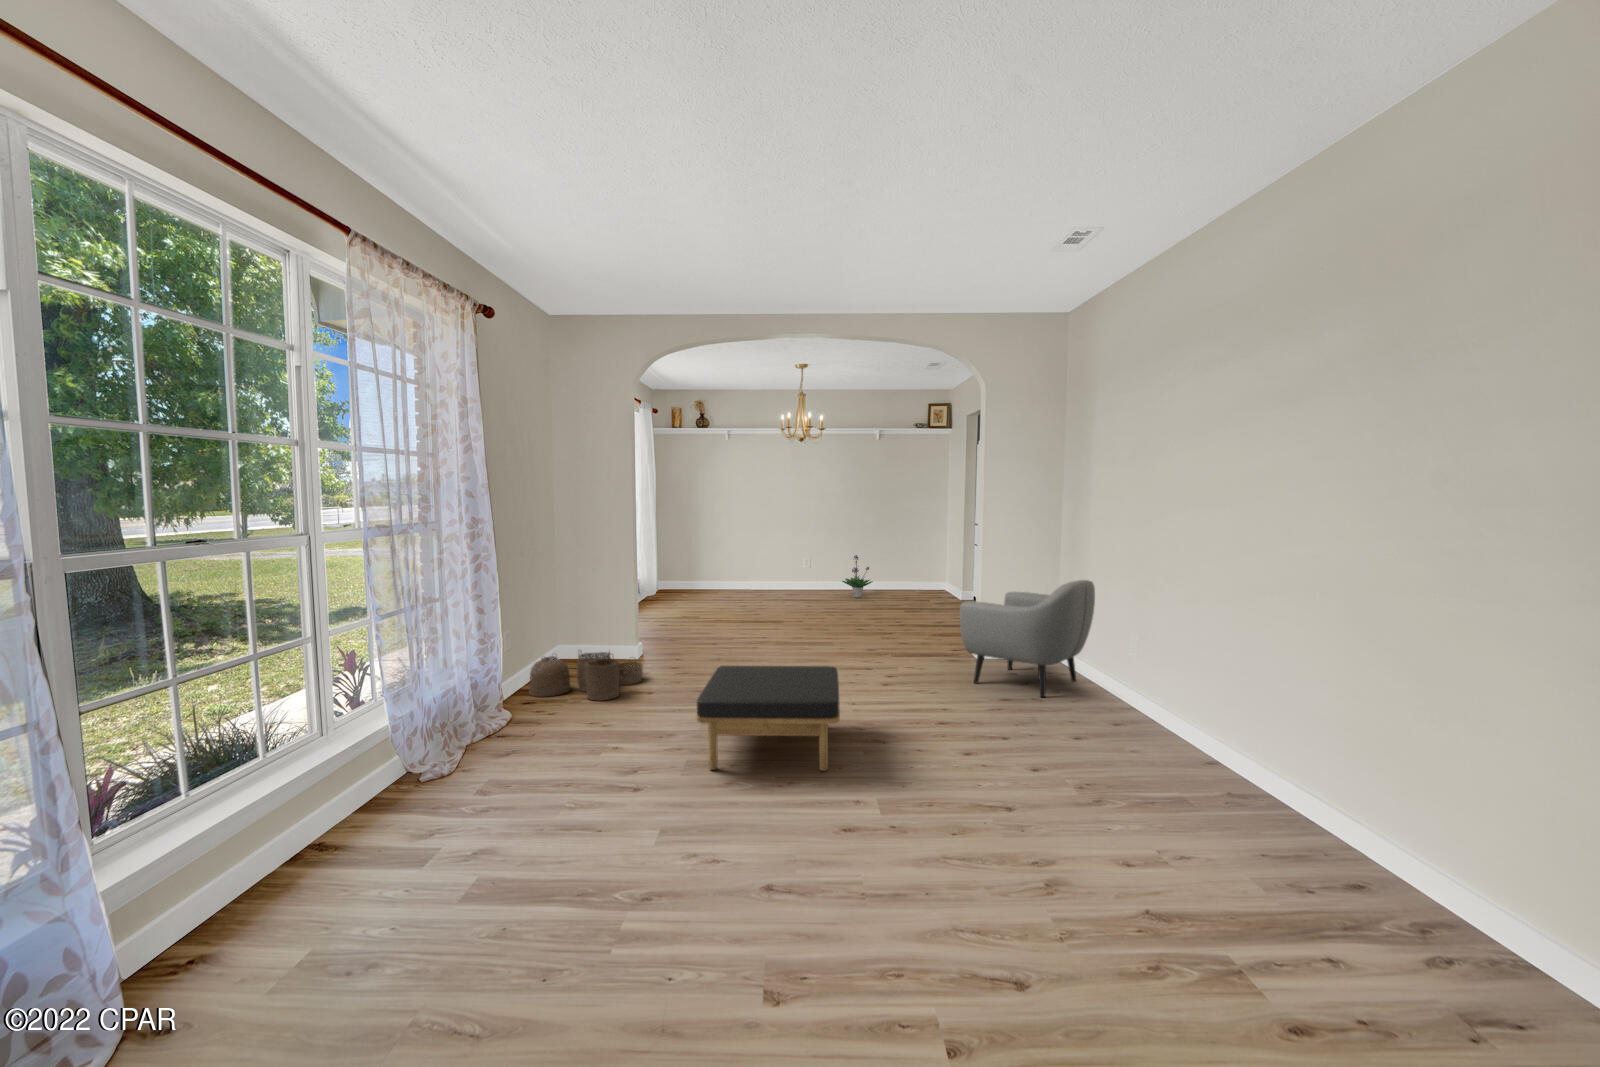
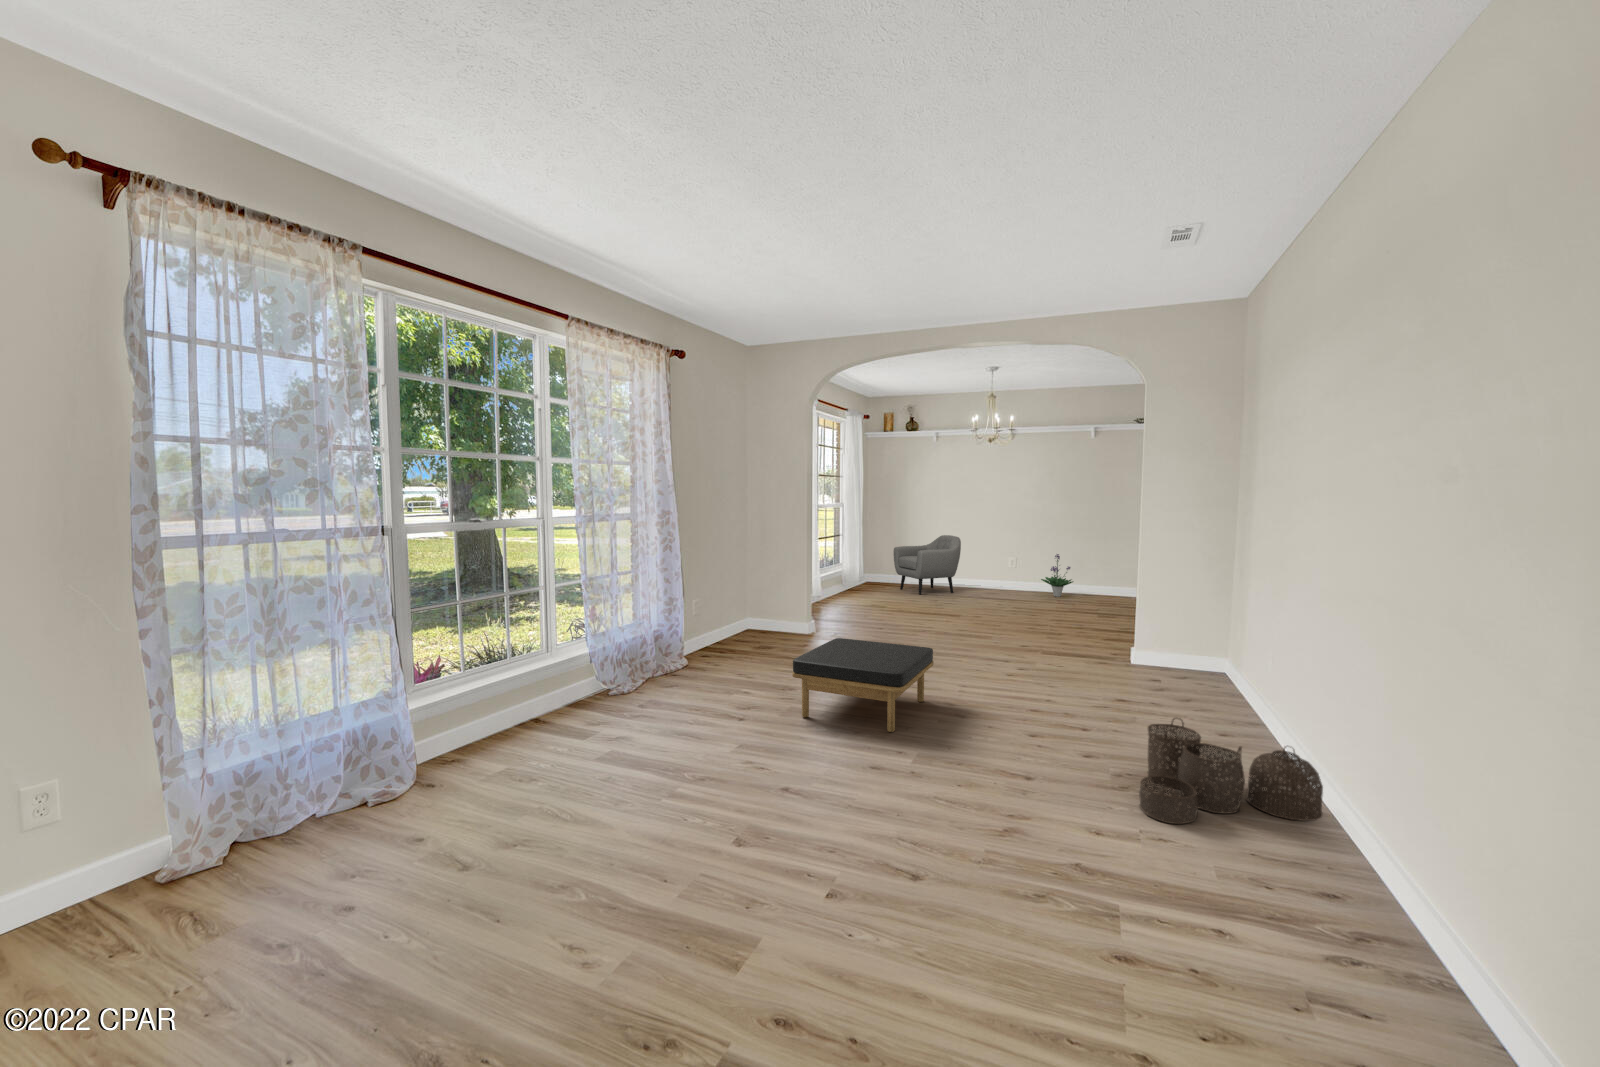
armchair: present [960,580,1095,697] -> present [894,535,961,595]
woven basket: present [529,652,643,700] -> present [1139,718,1323,824]

